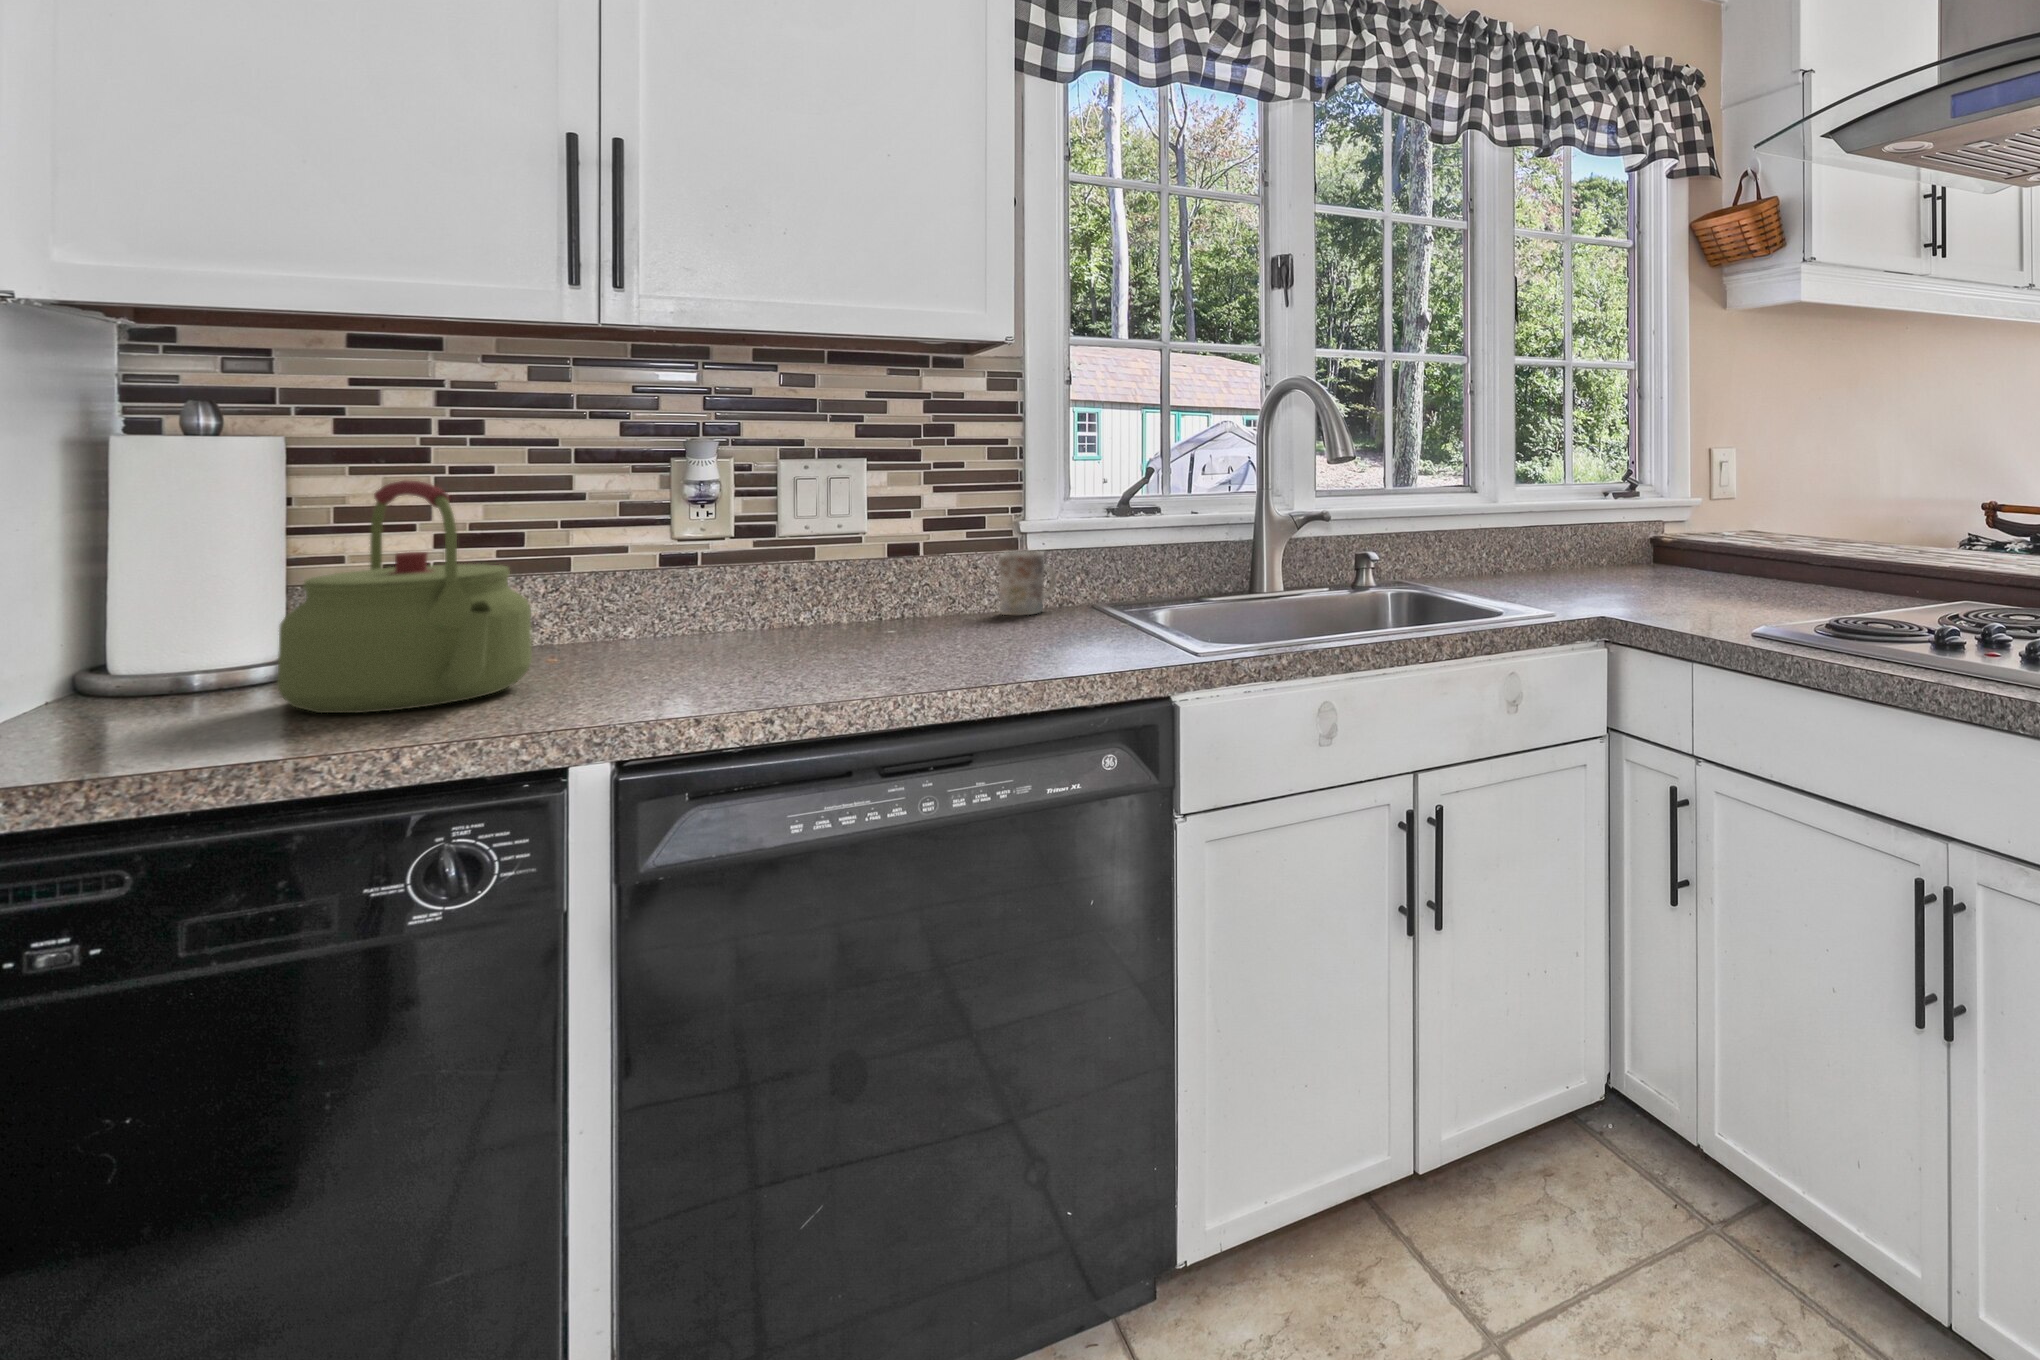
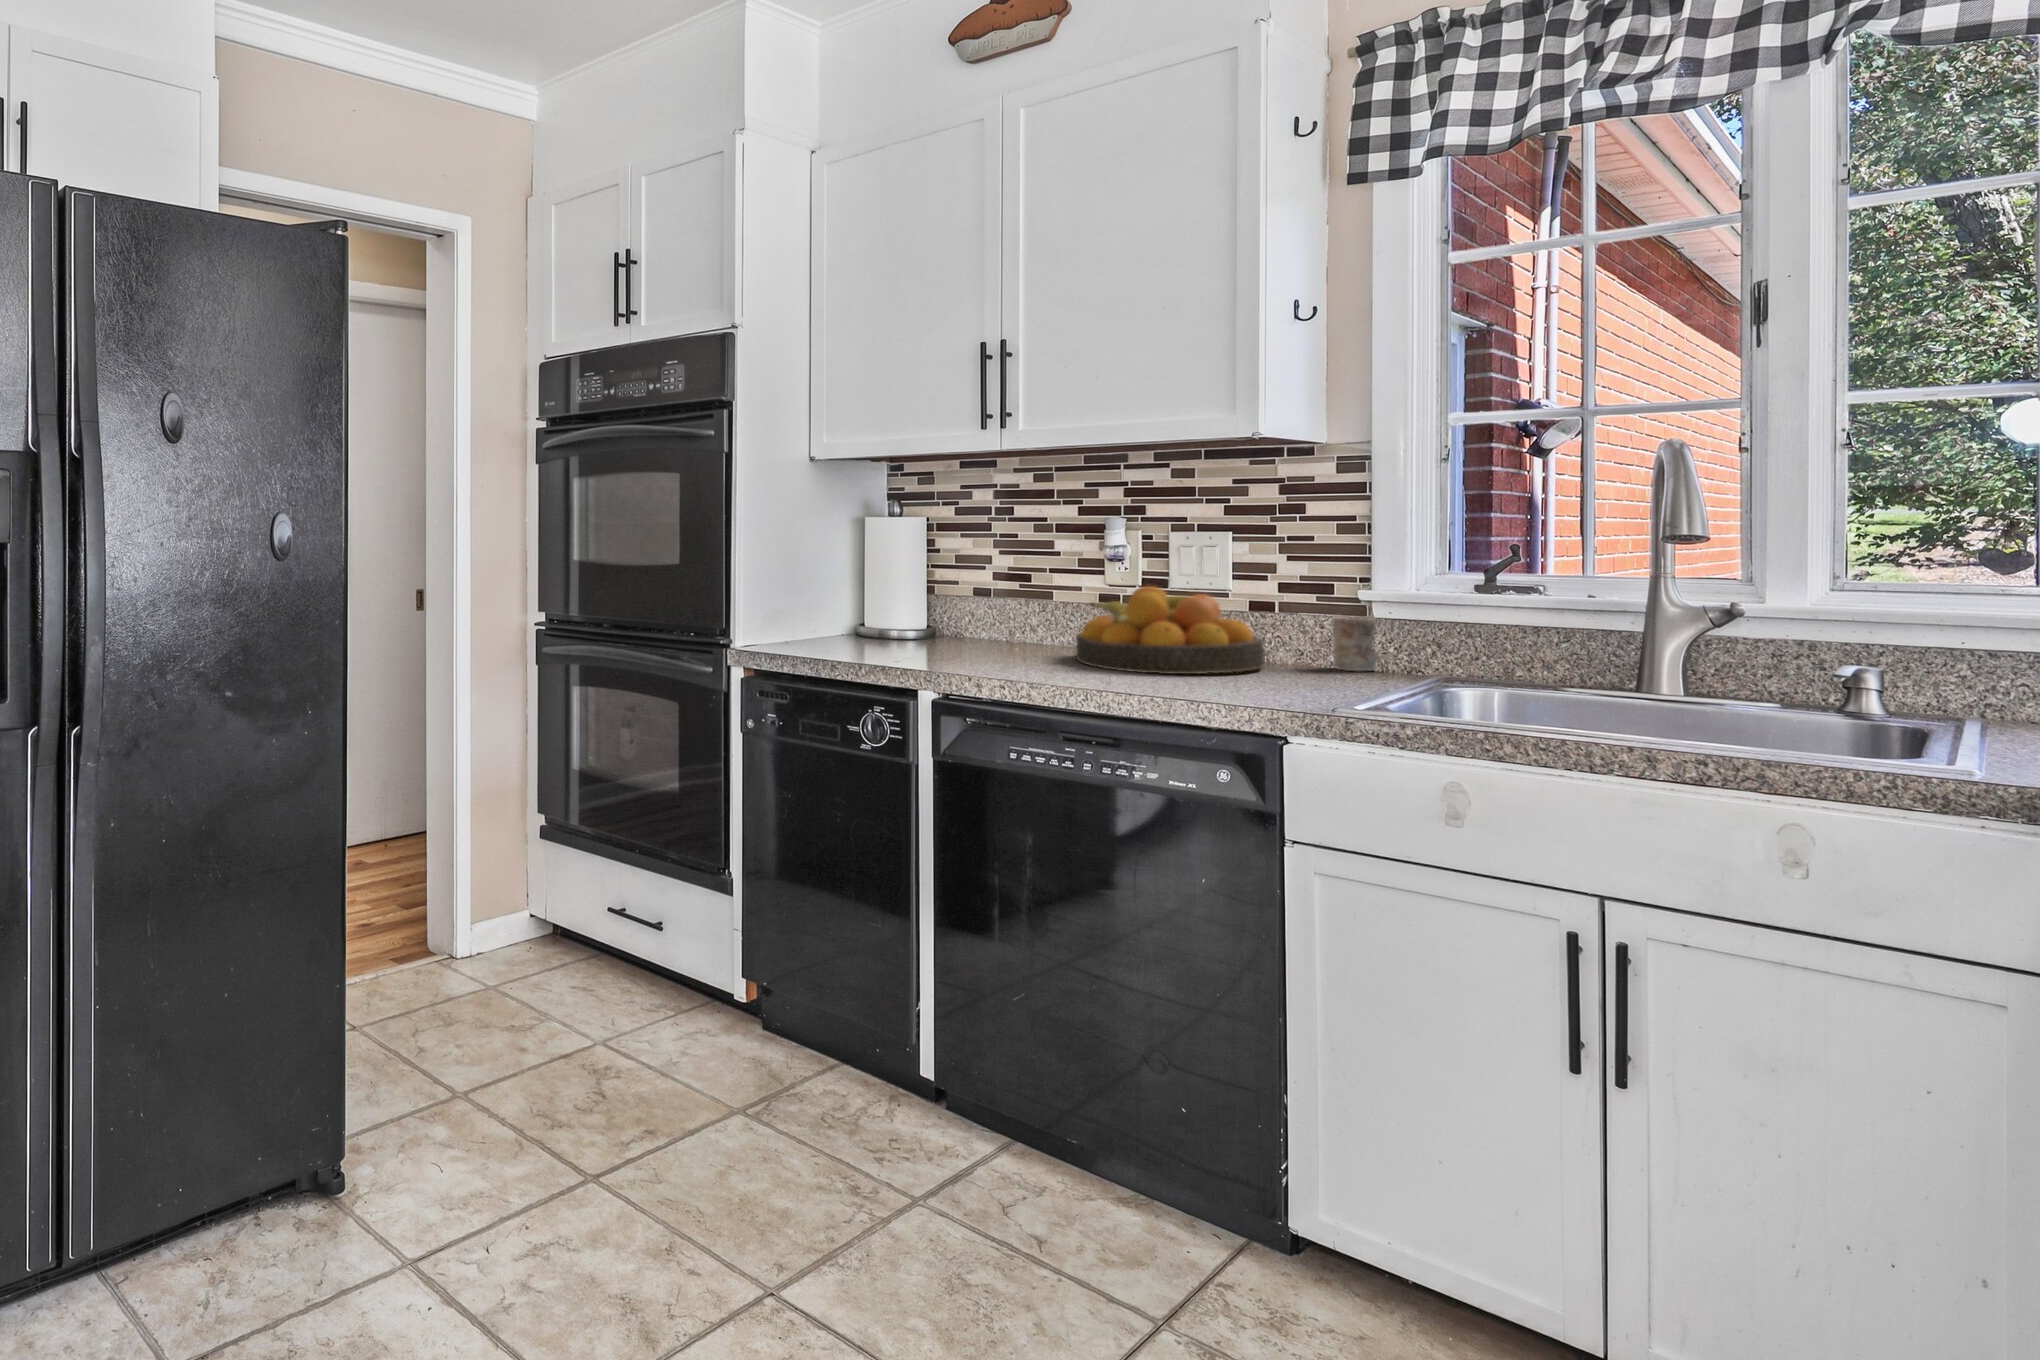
kettle: present [277,481,532,713] -> none [870,542,970,658]
fruit bowl: none [698,534,969,660] -> present [1076,586,1265,674]

